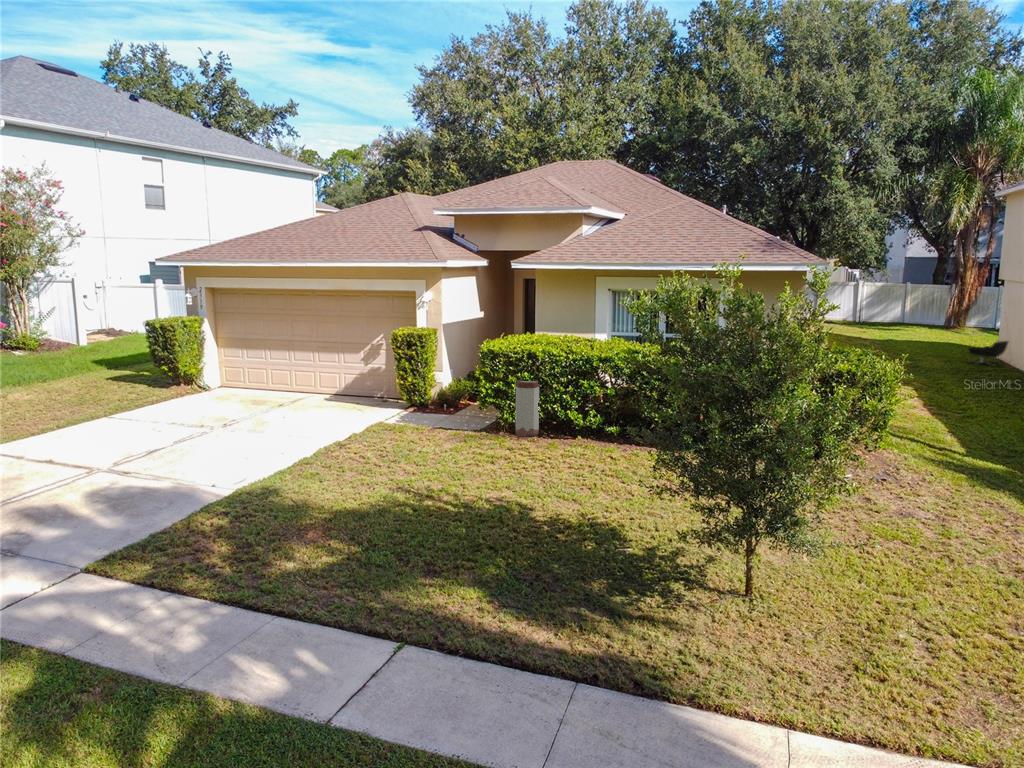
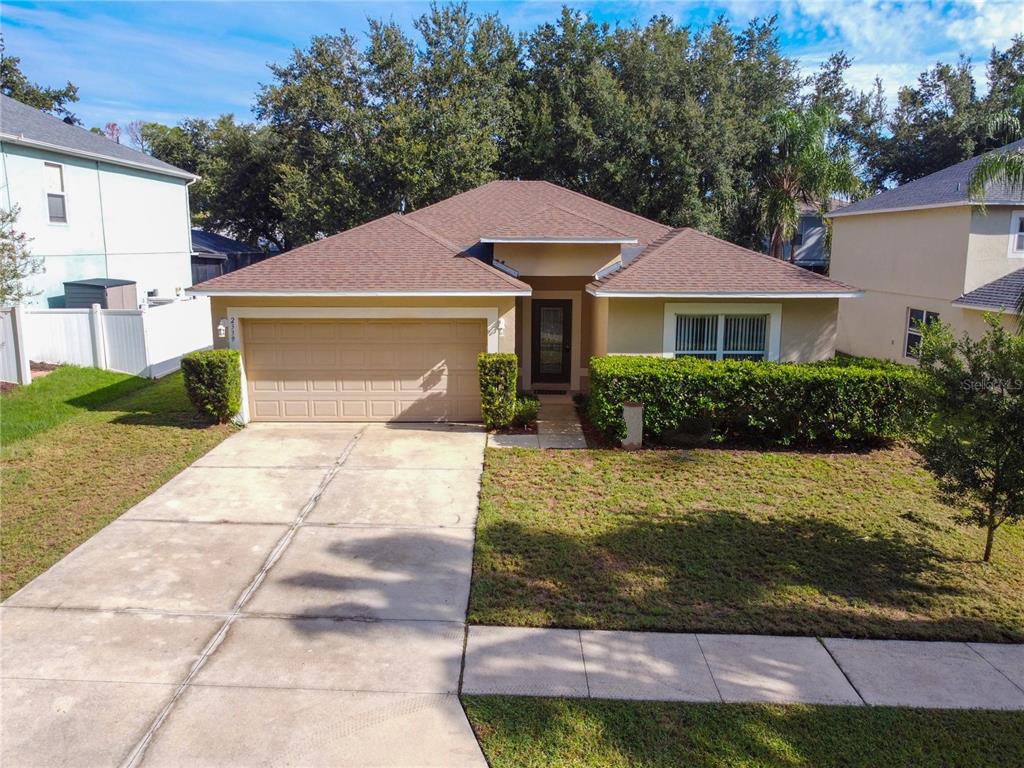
lounge chair: present [968,341,1008,363] -> present [662,416,712,462]

